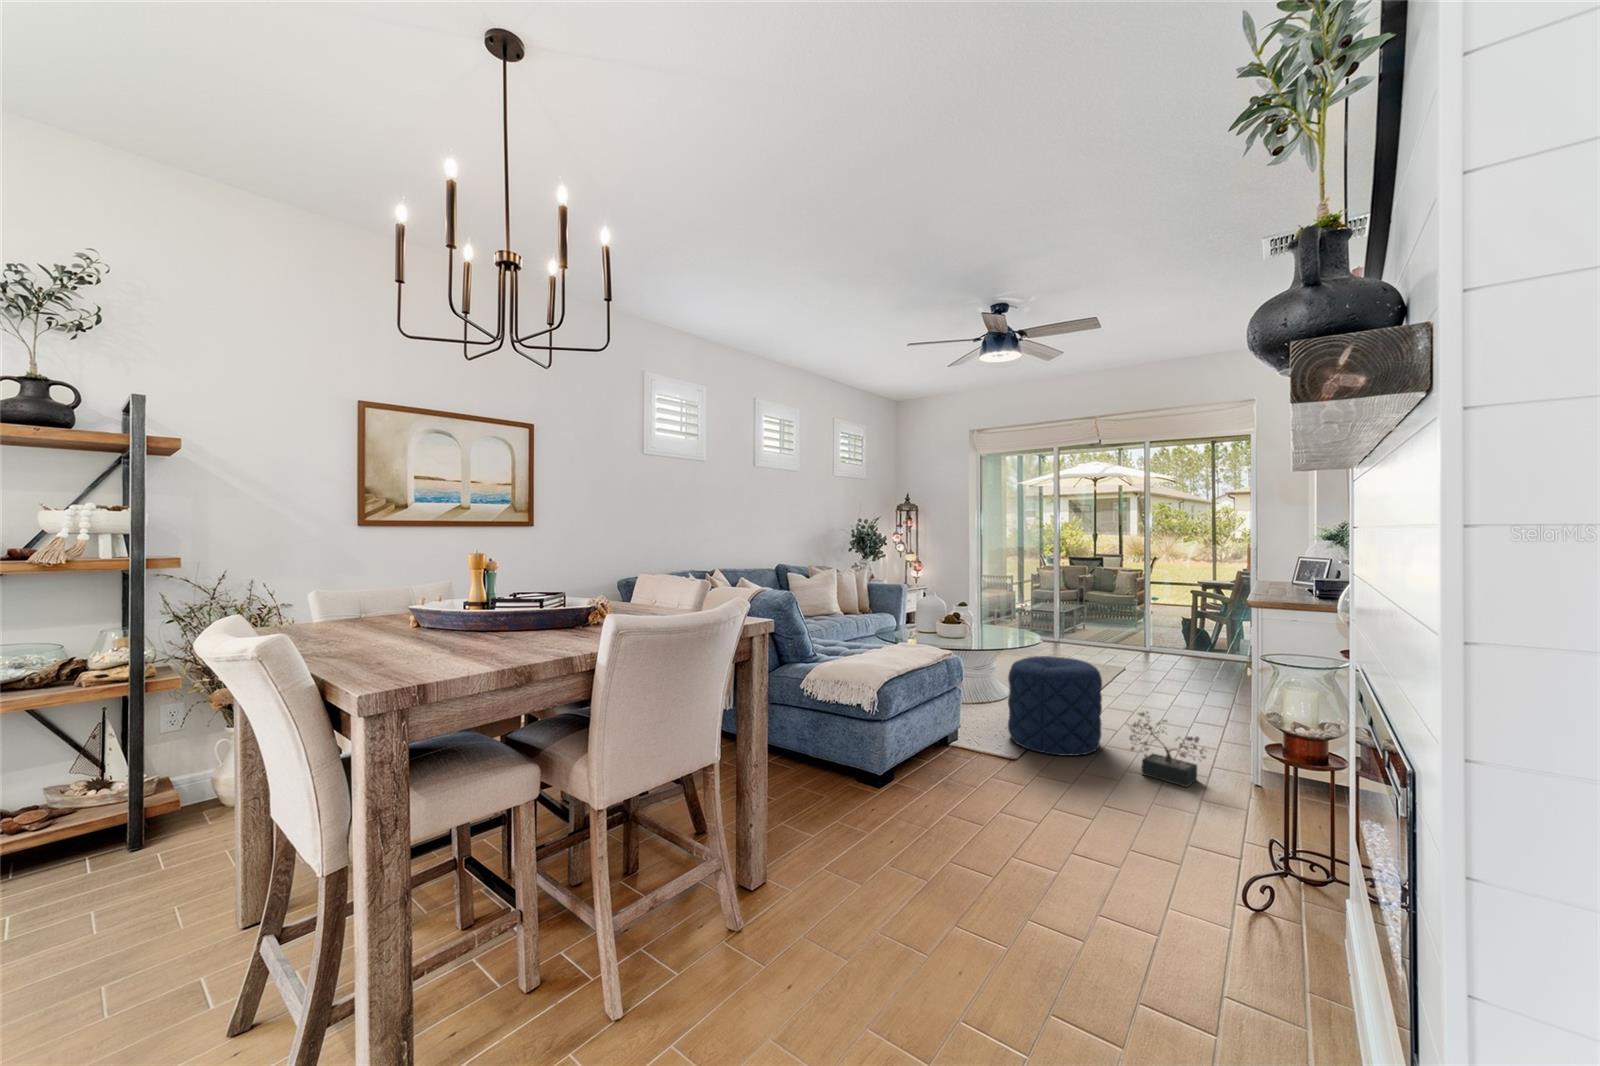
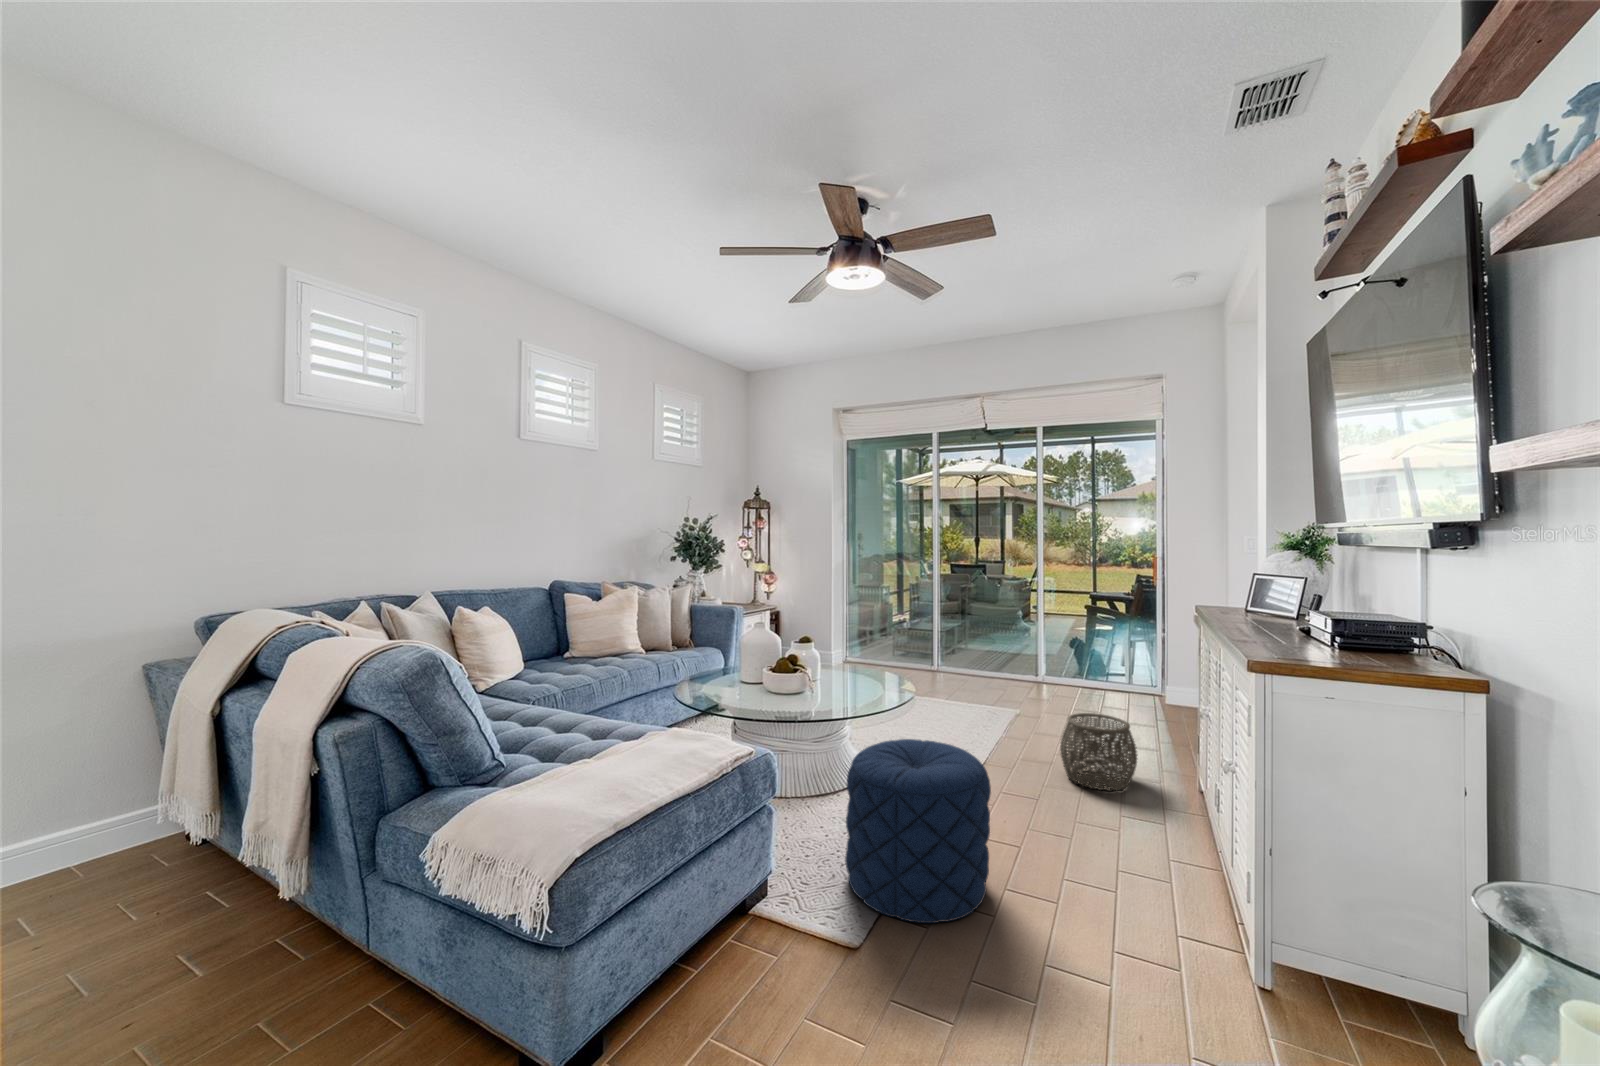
woven basket: none [1158,657,1218,710] -> present [1060,713,1137,791]
decorative plant: present [1129,712,1206,787] -> none [1031,848,1164,1003]

